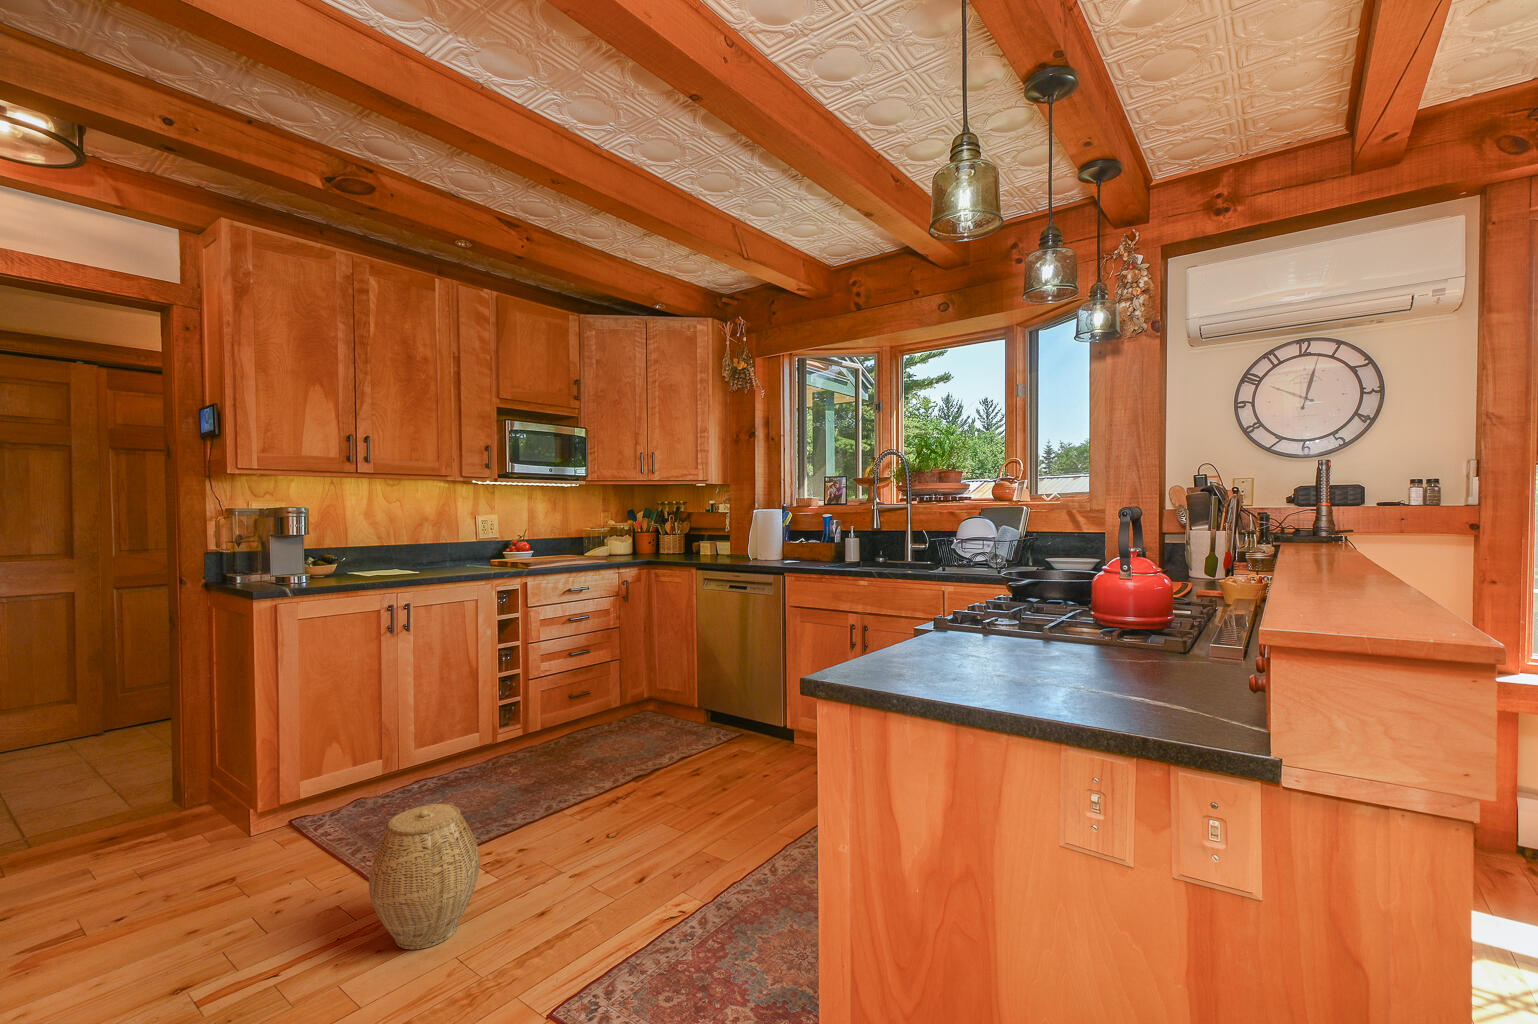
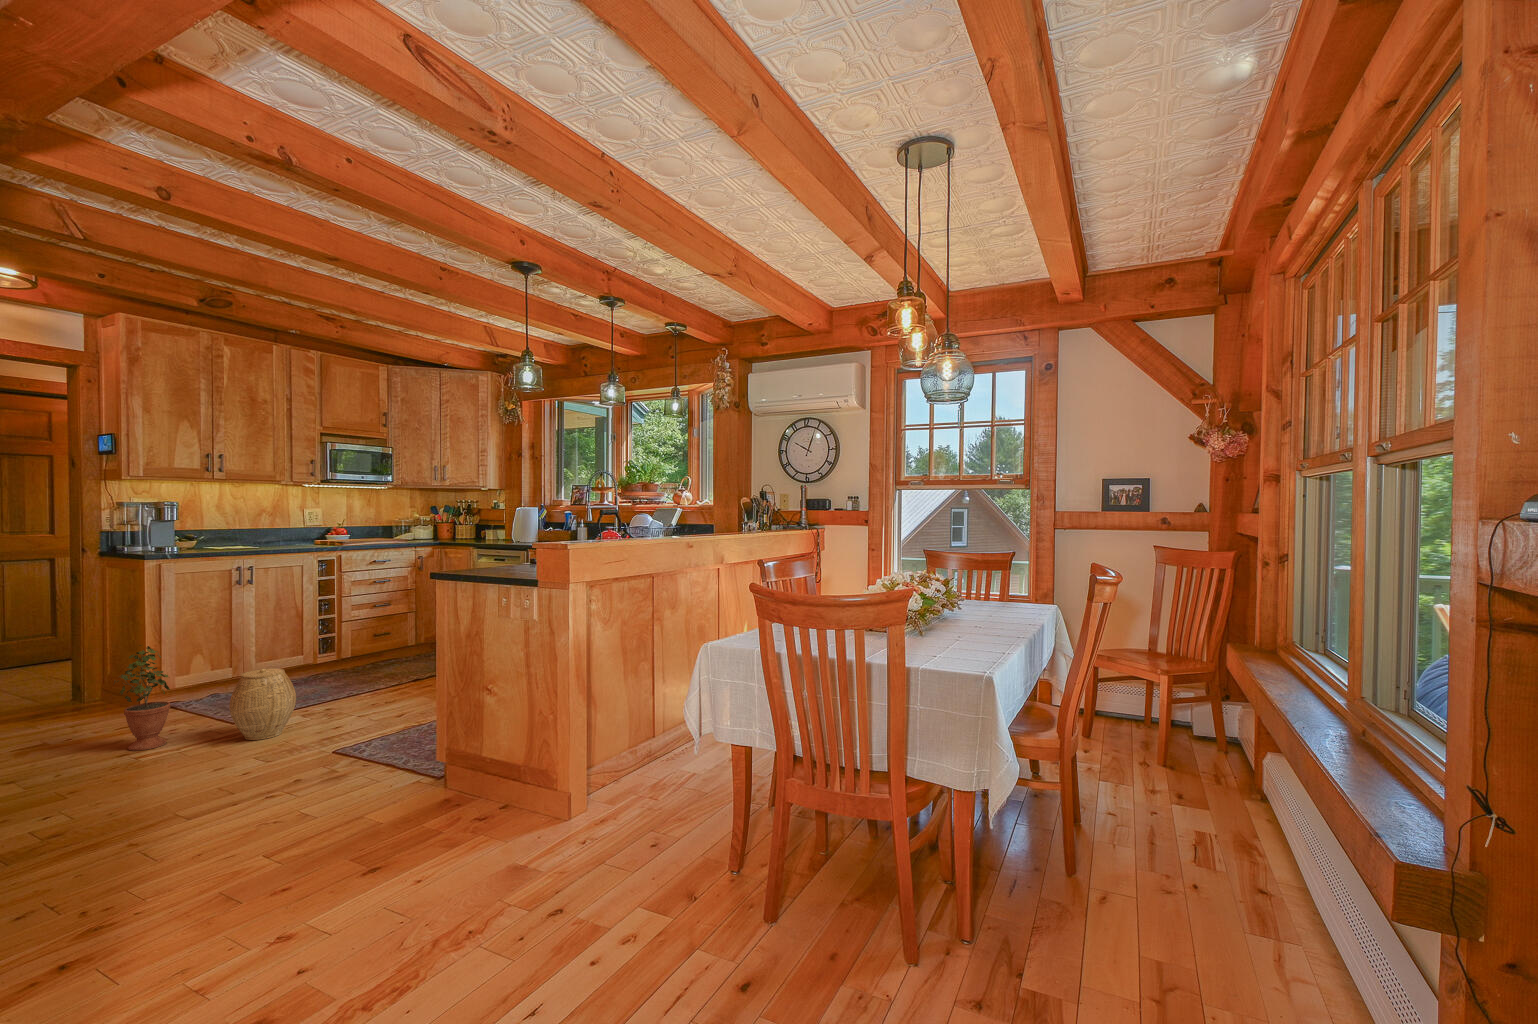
potted plant: none [173,763,274,969] -> present [114,645,170,751]

